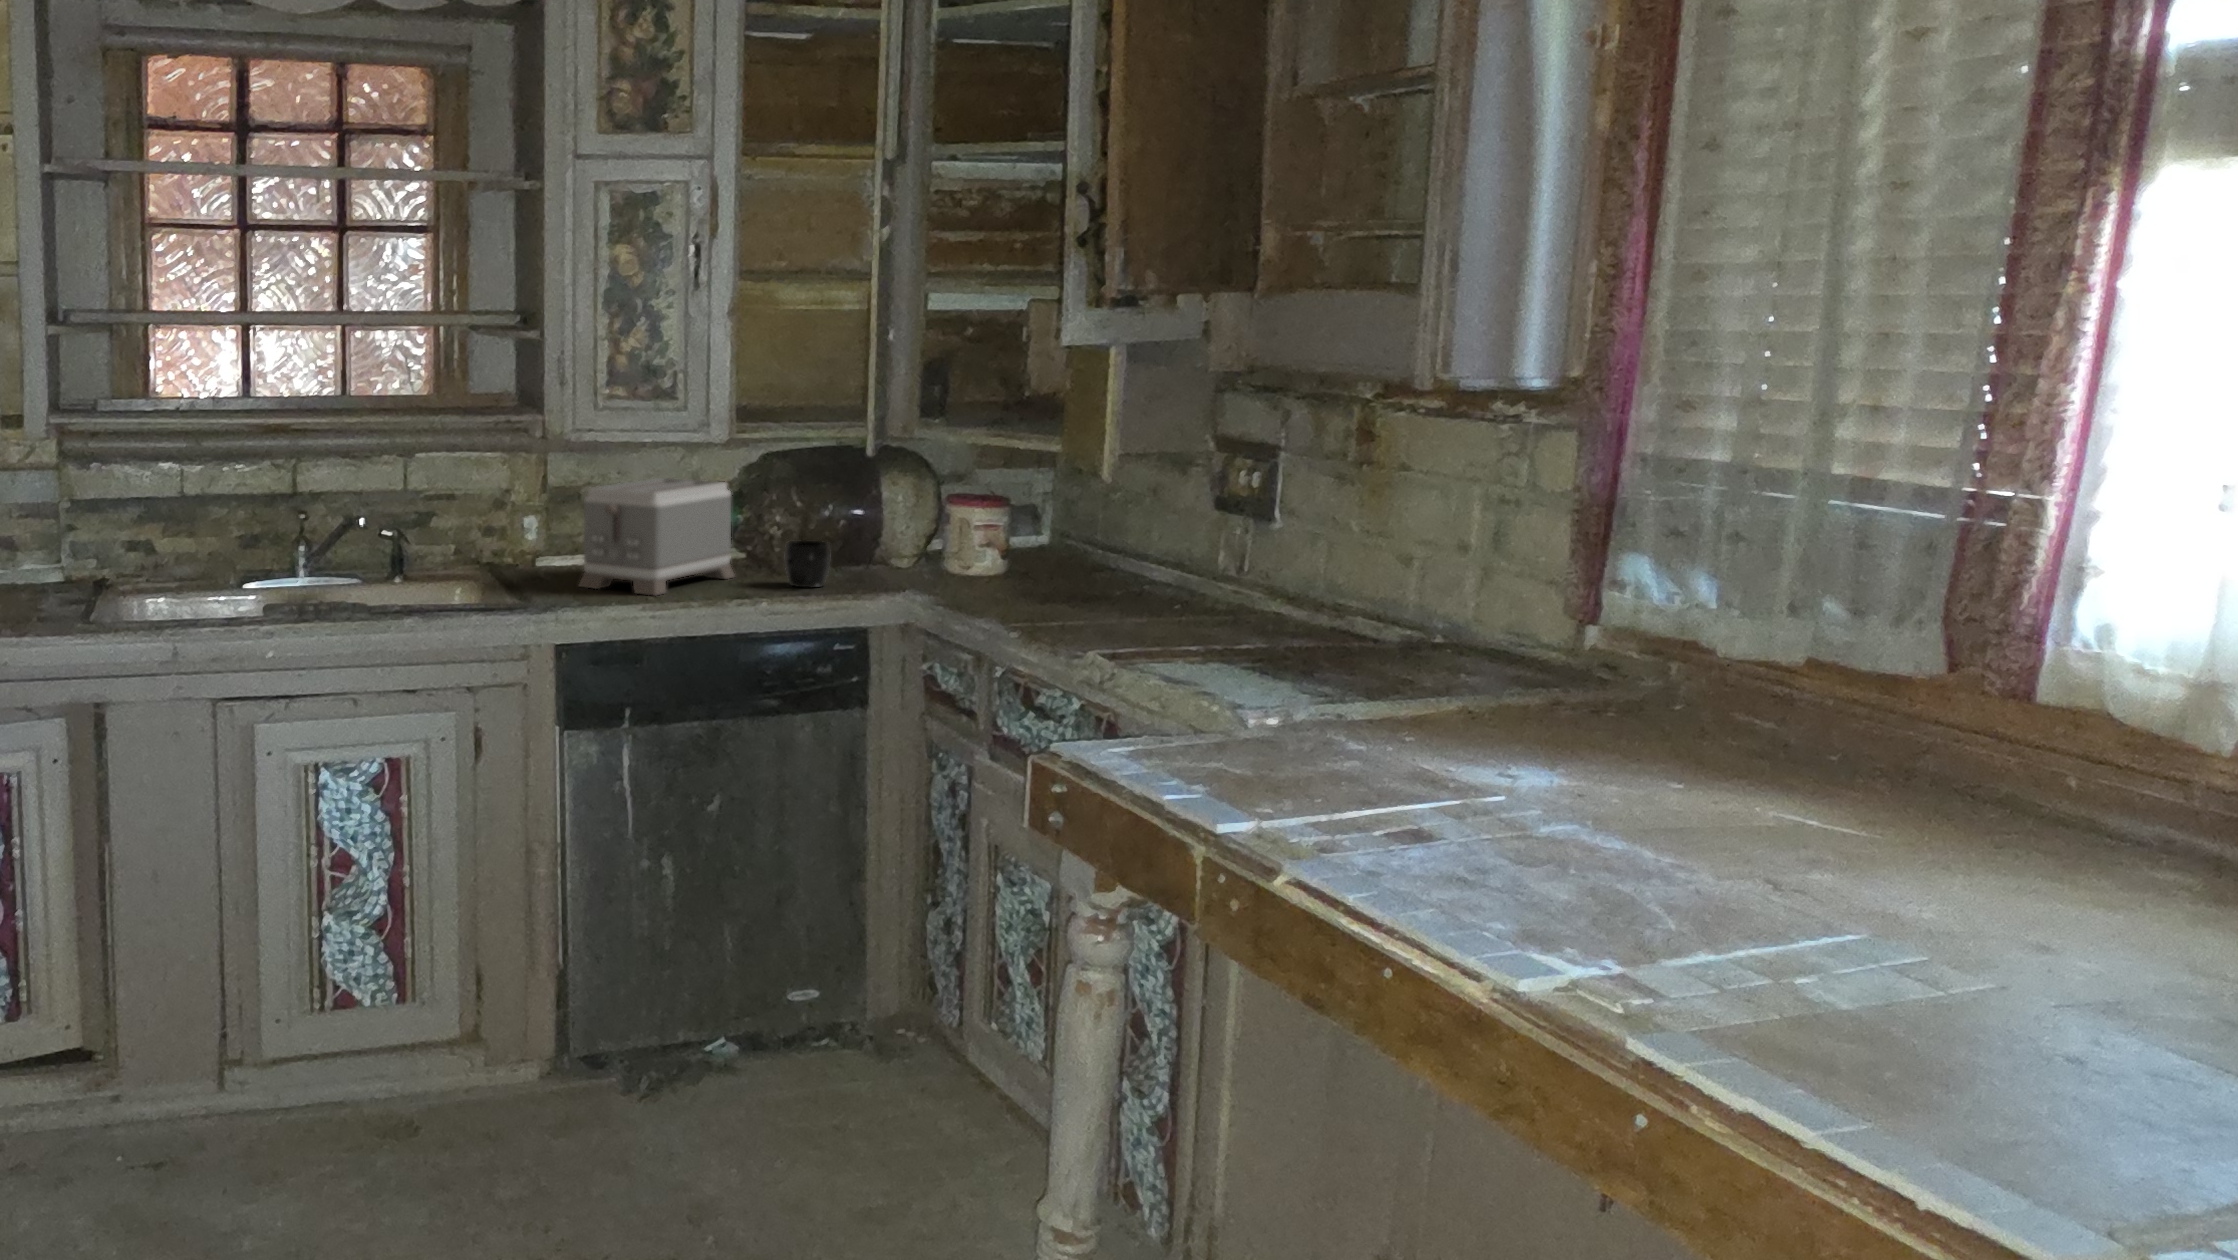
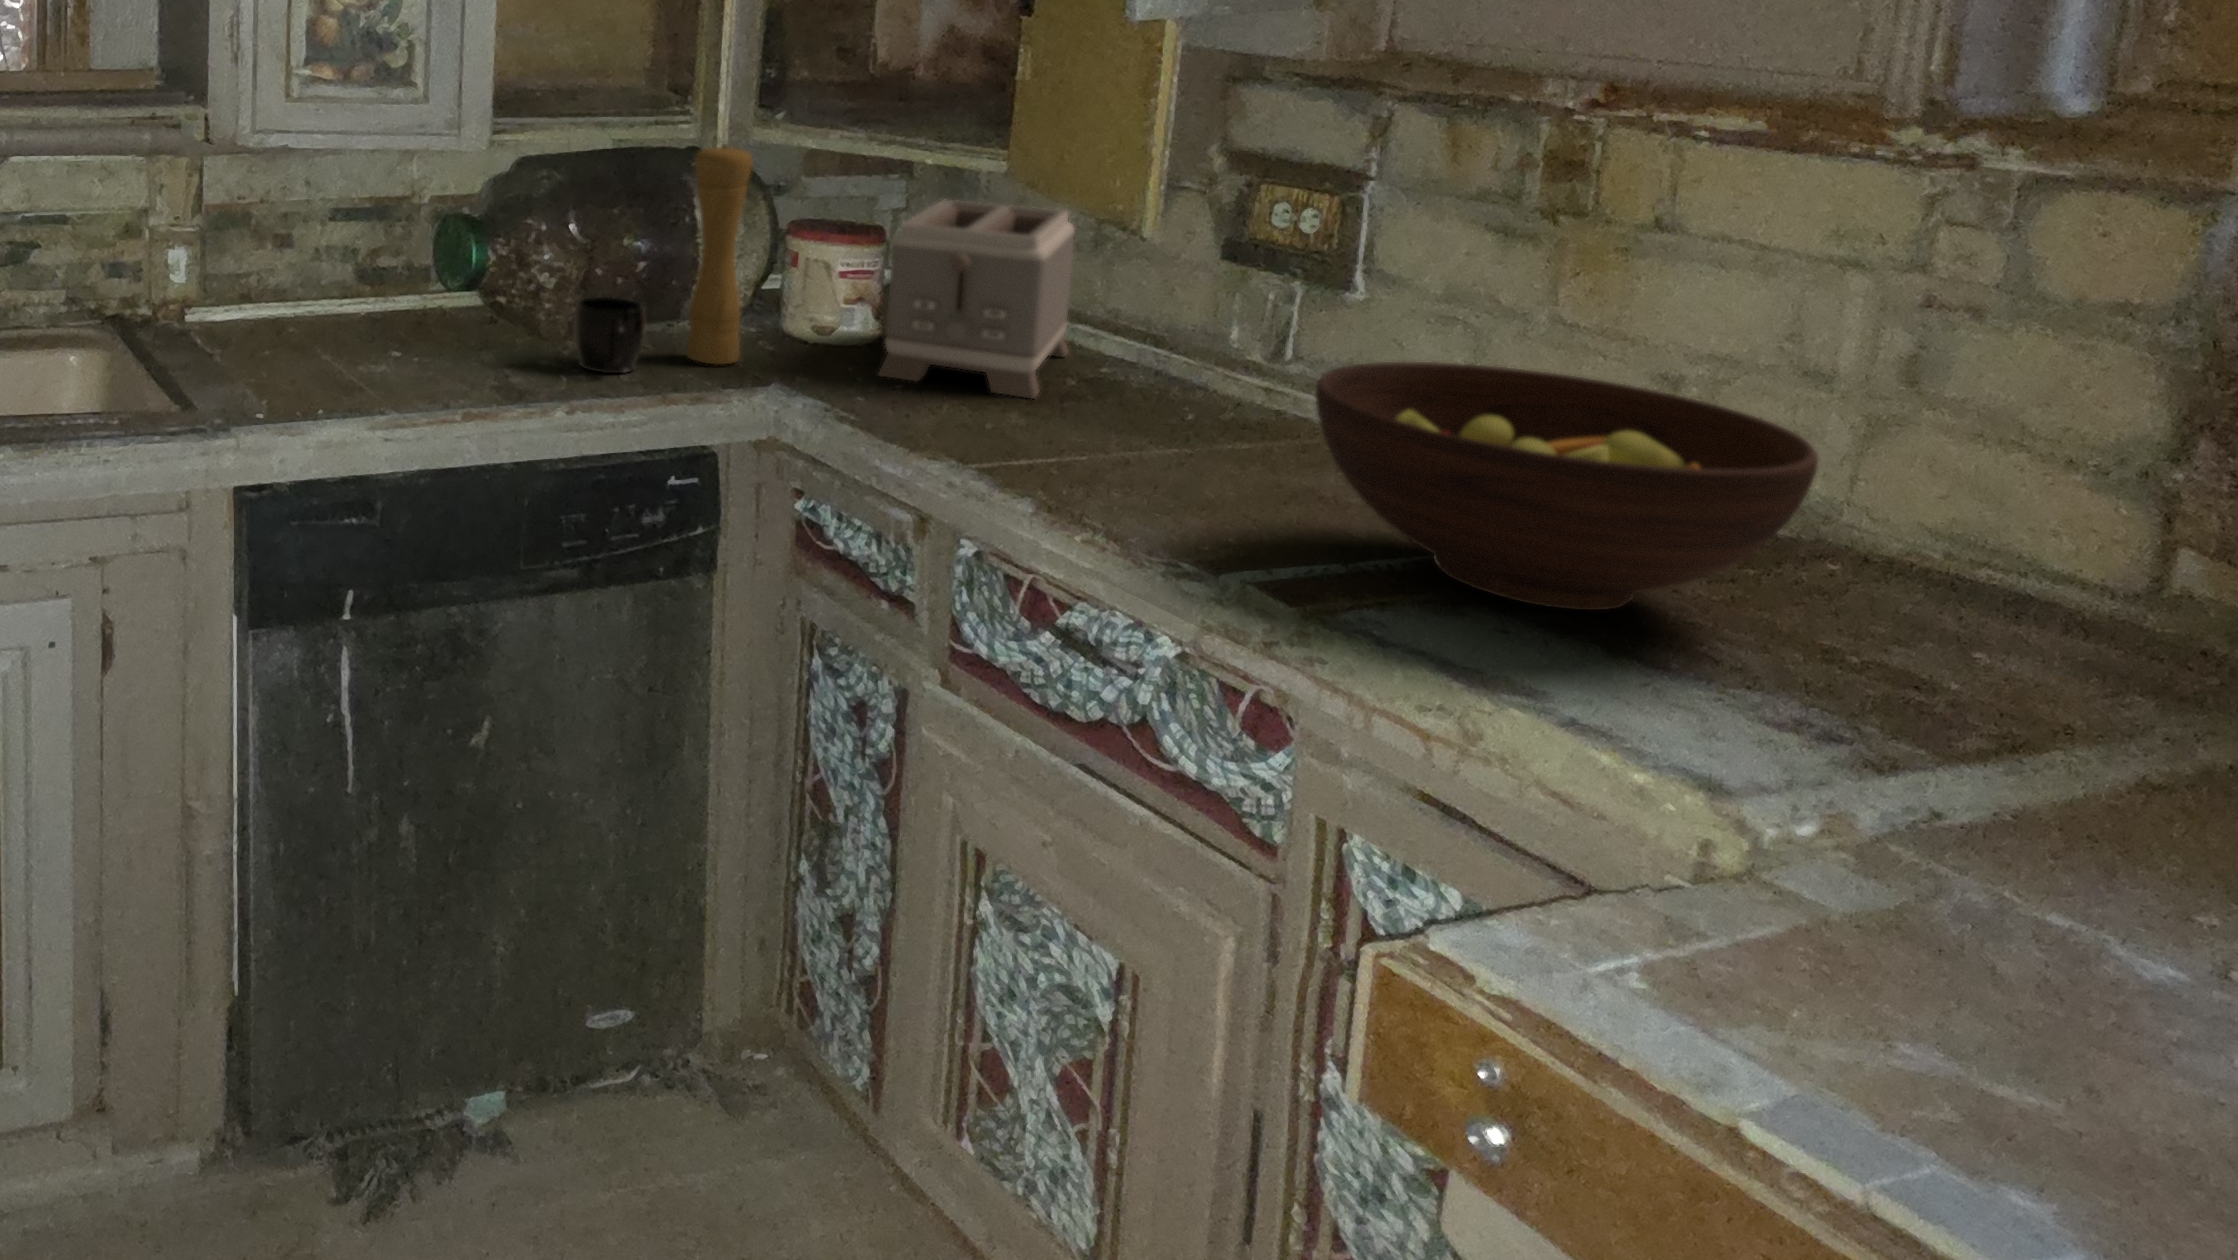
pepper mill: none [863,438,902,583] -> present [687,144,752,364]
toaster: present [579,478,734,595] -> present [879,200,1074,399]
fruit bowl: none [1148,544,1383,664] -> present [1316,362,1818,610]

